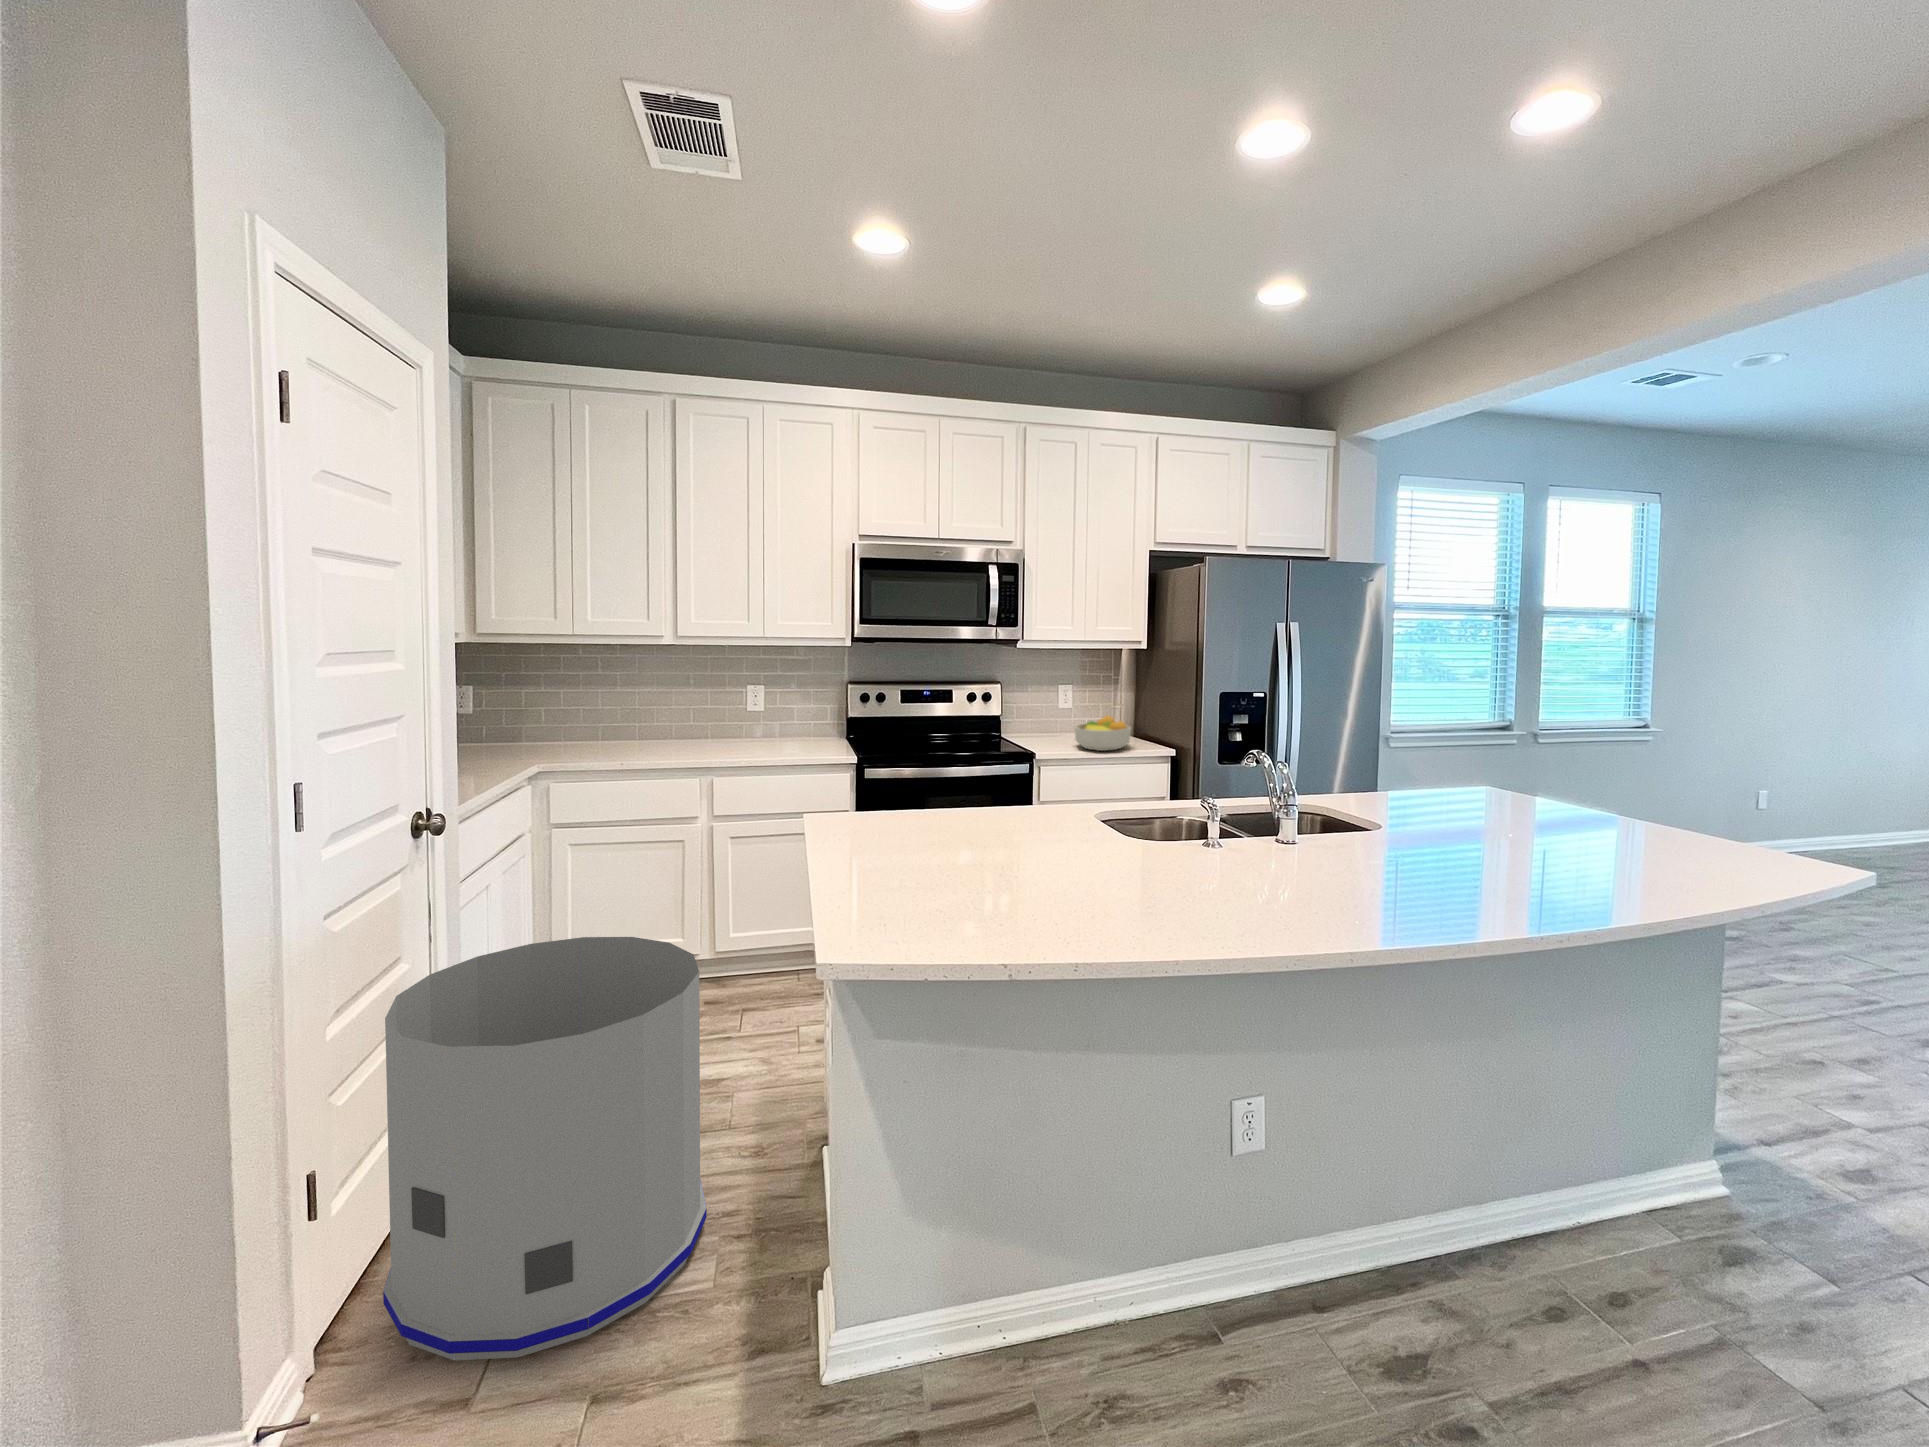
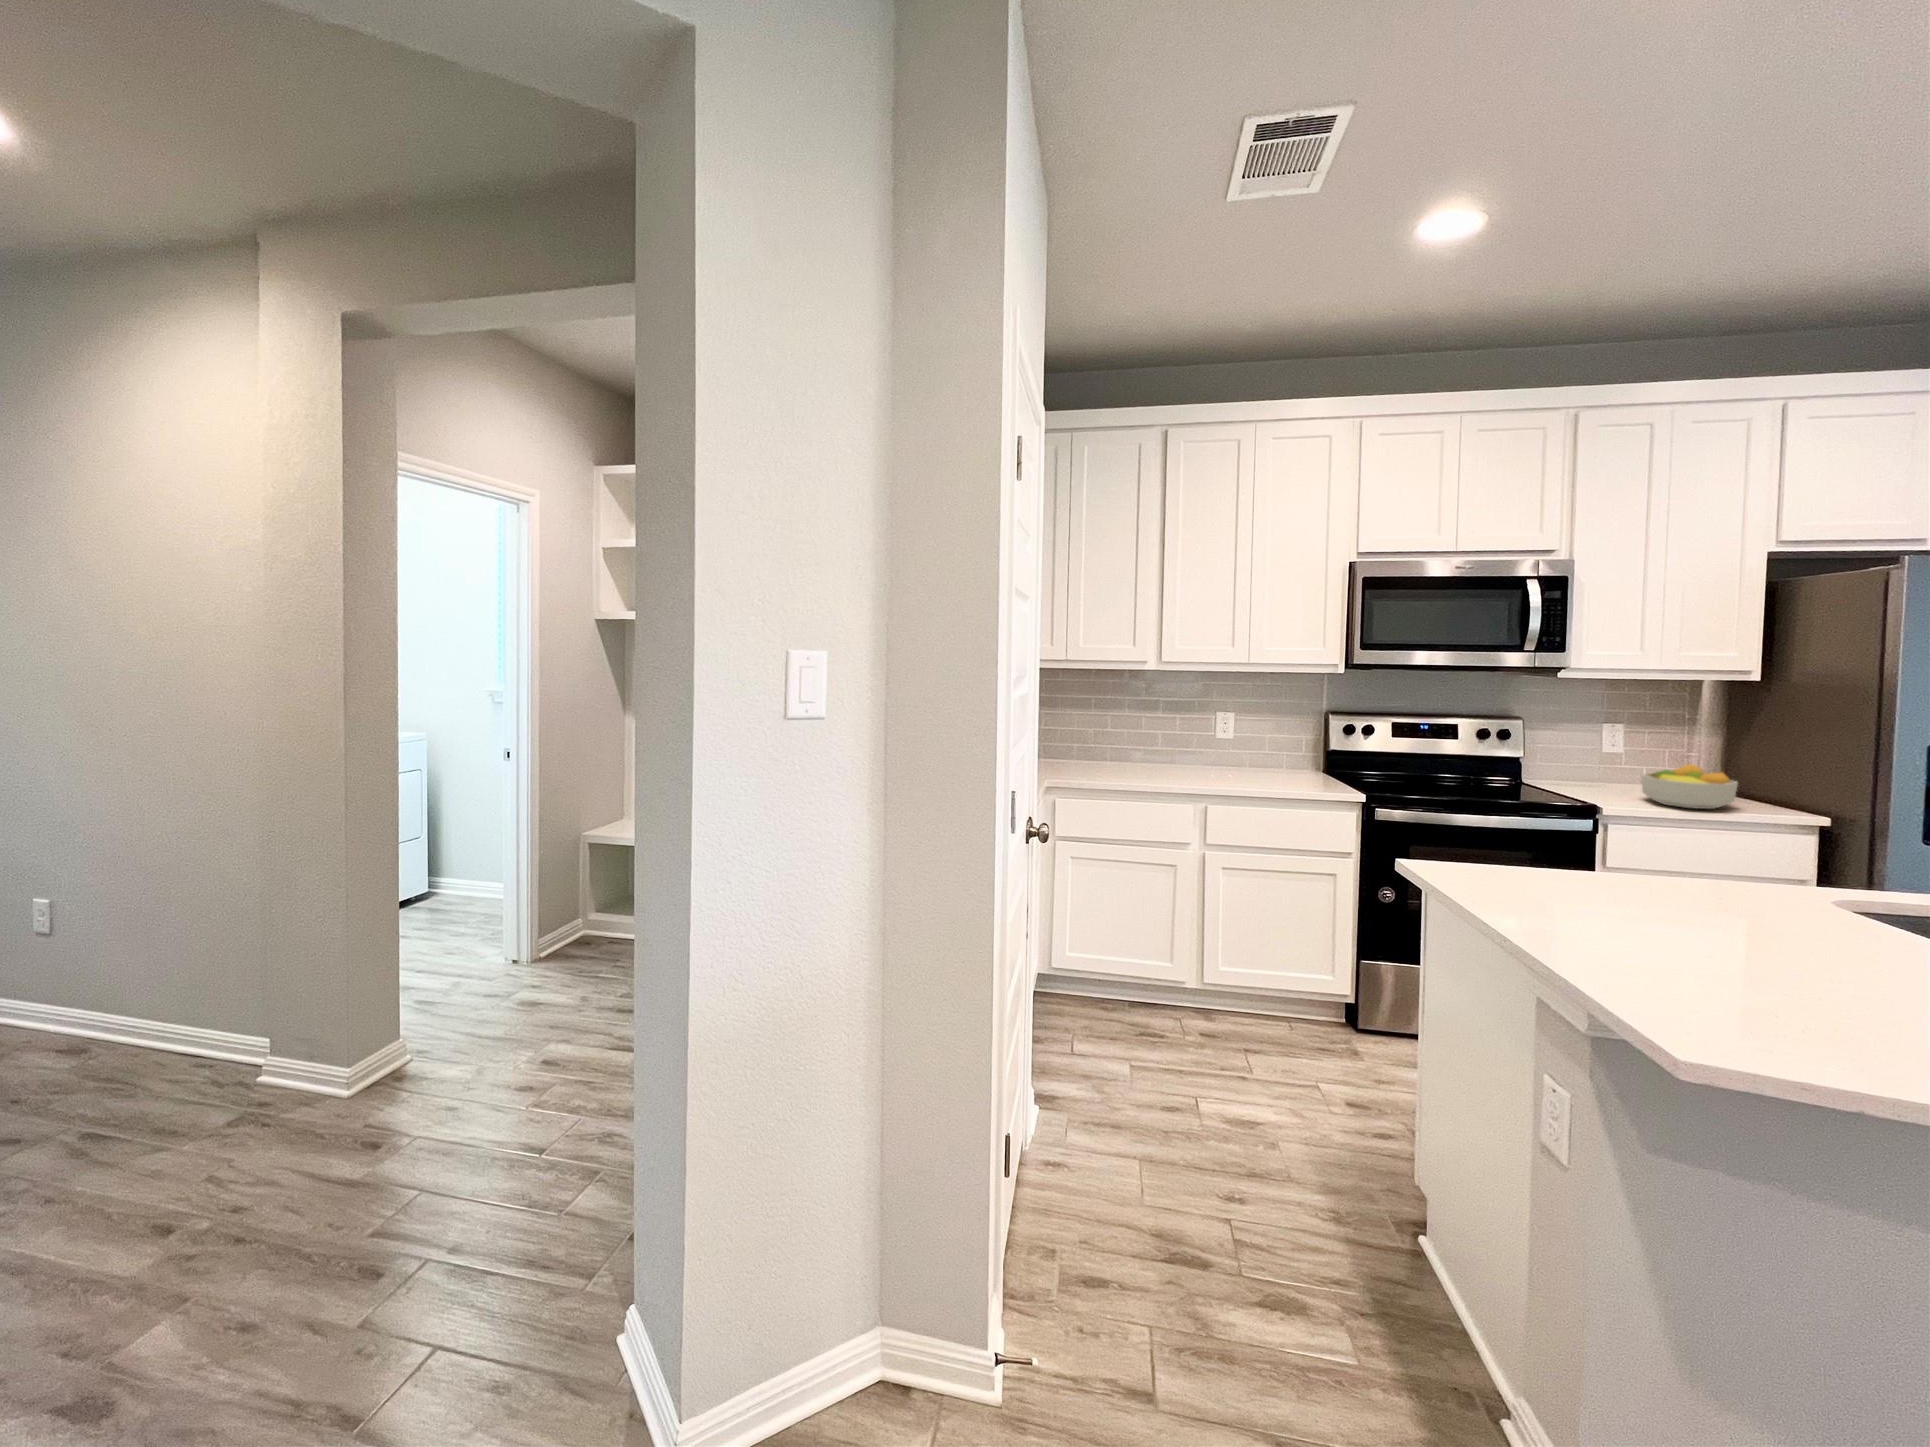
trash can: present [383,937,707,1361] -> none [1032,953,1325,1376]

